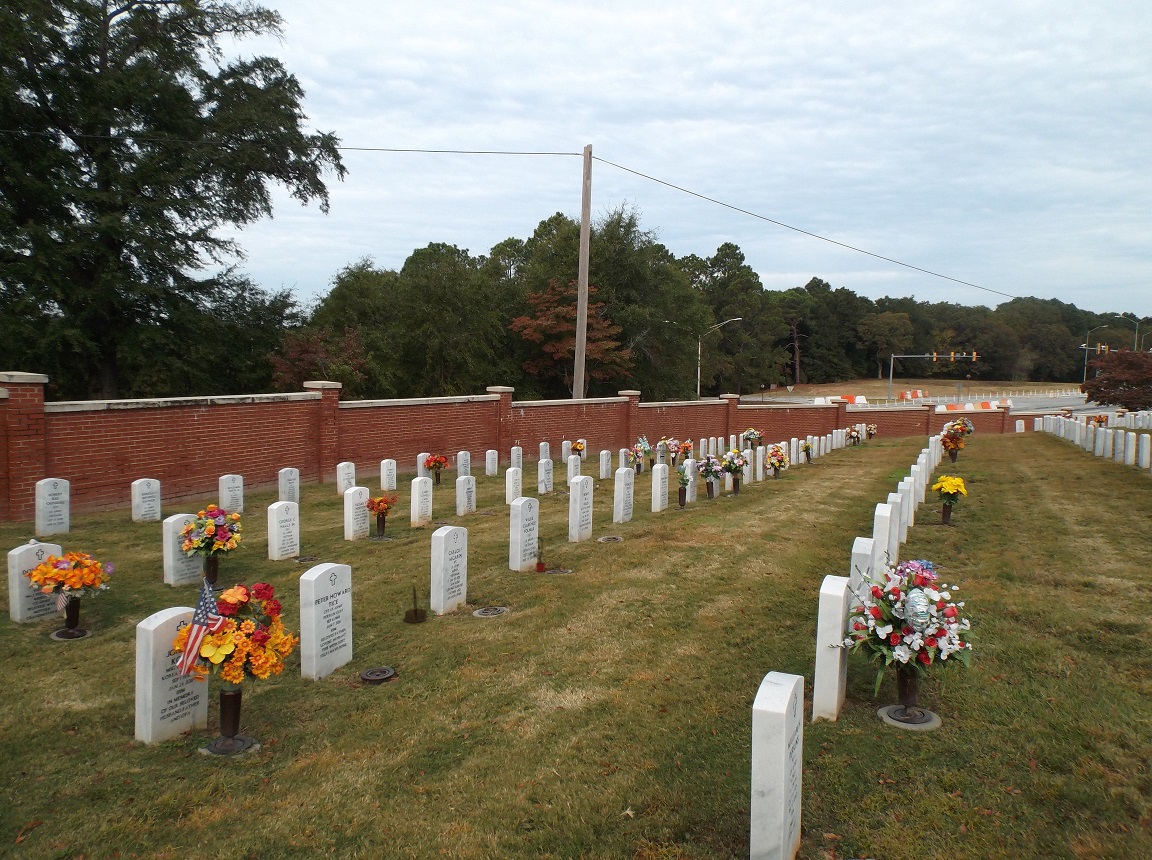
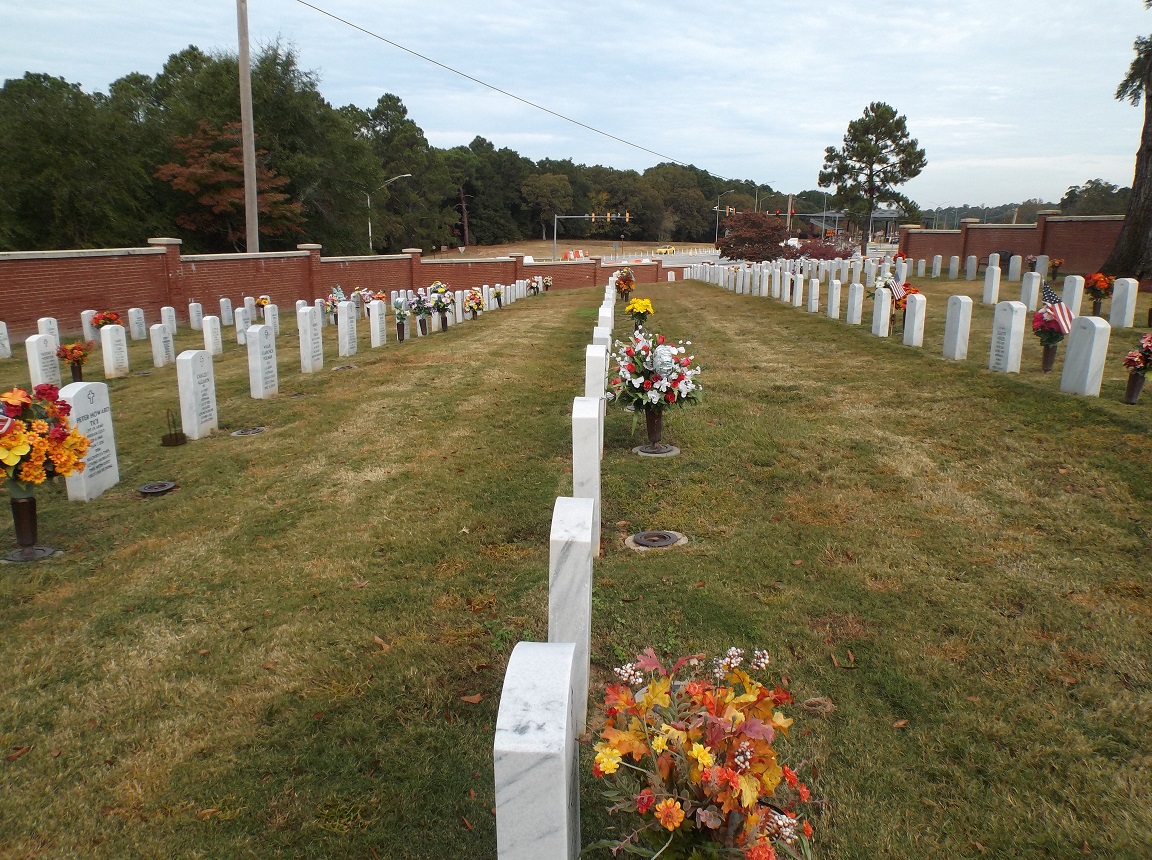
potted plant: present [530,537,554,572] -> none [272,364,300,399]

